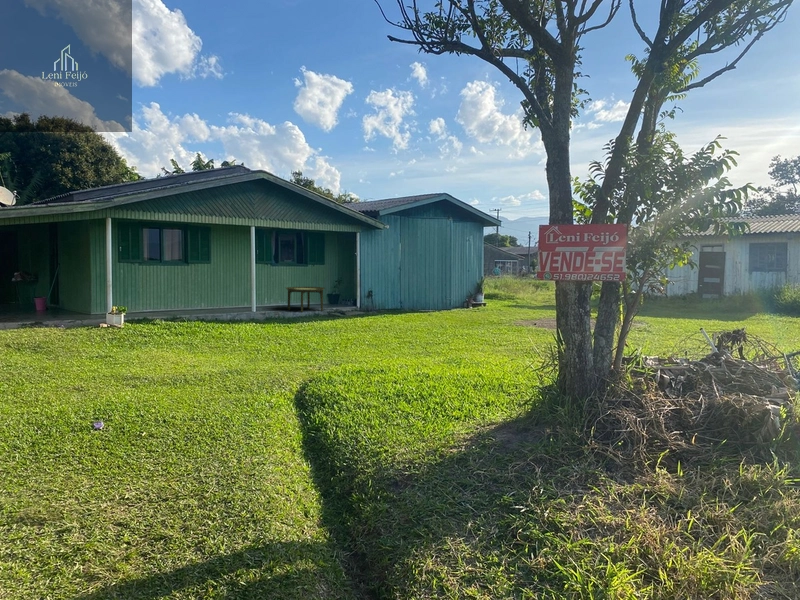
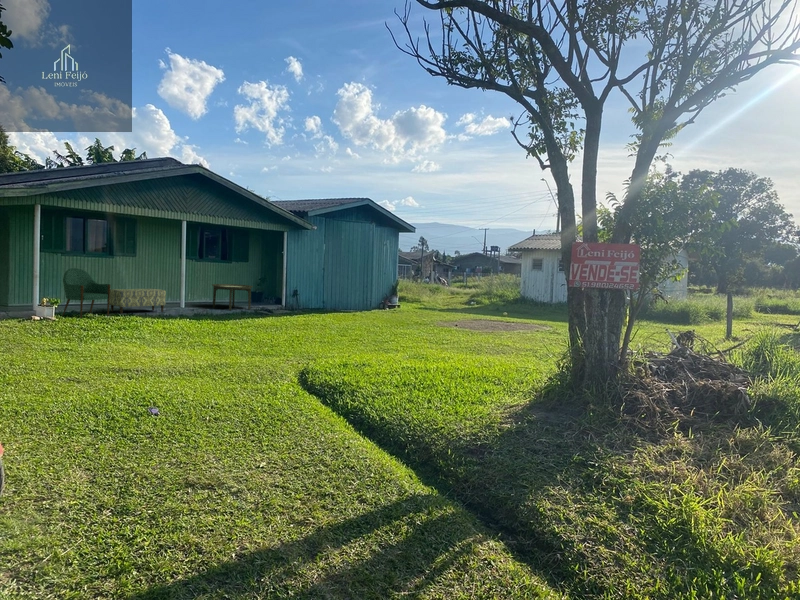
chair: none [140,277,181,323] -> present [62,268,110,318]
bench: none [186,293,237,318] -> present [109,289,166,314]

